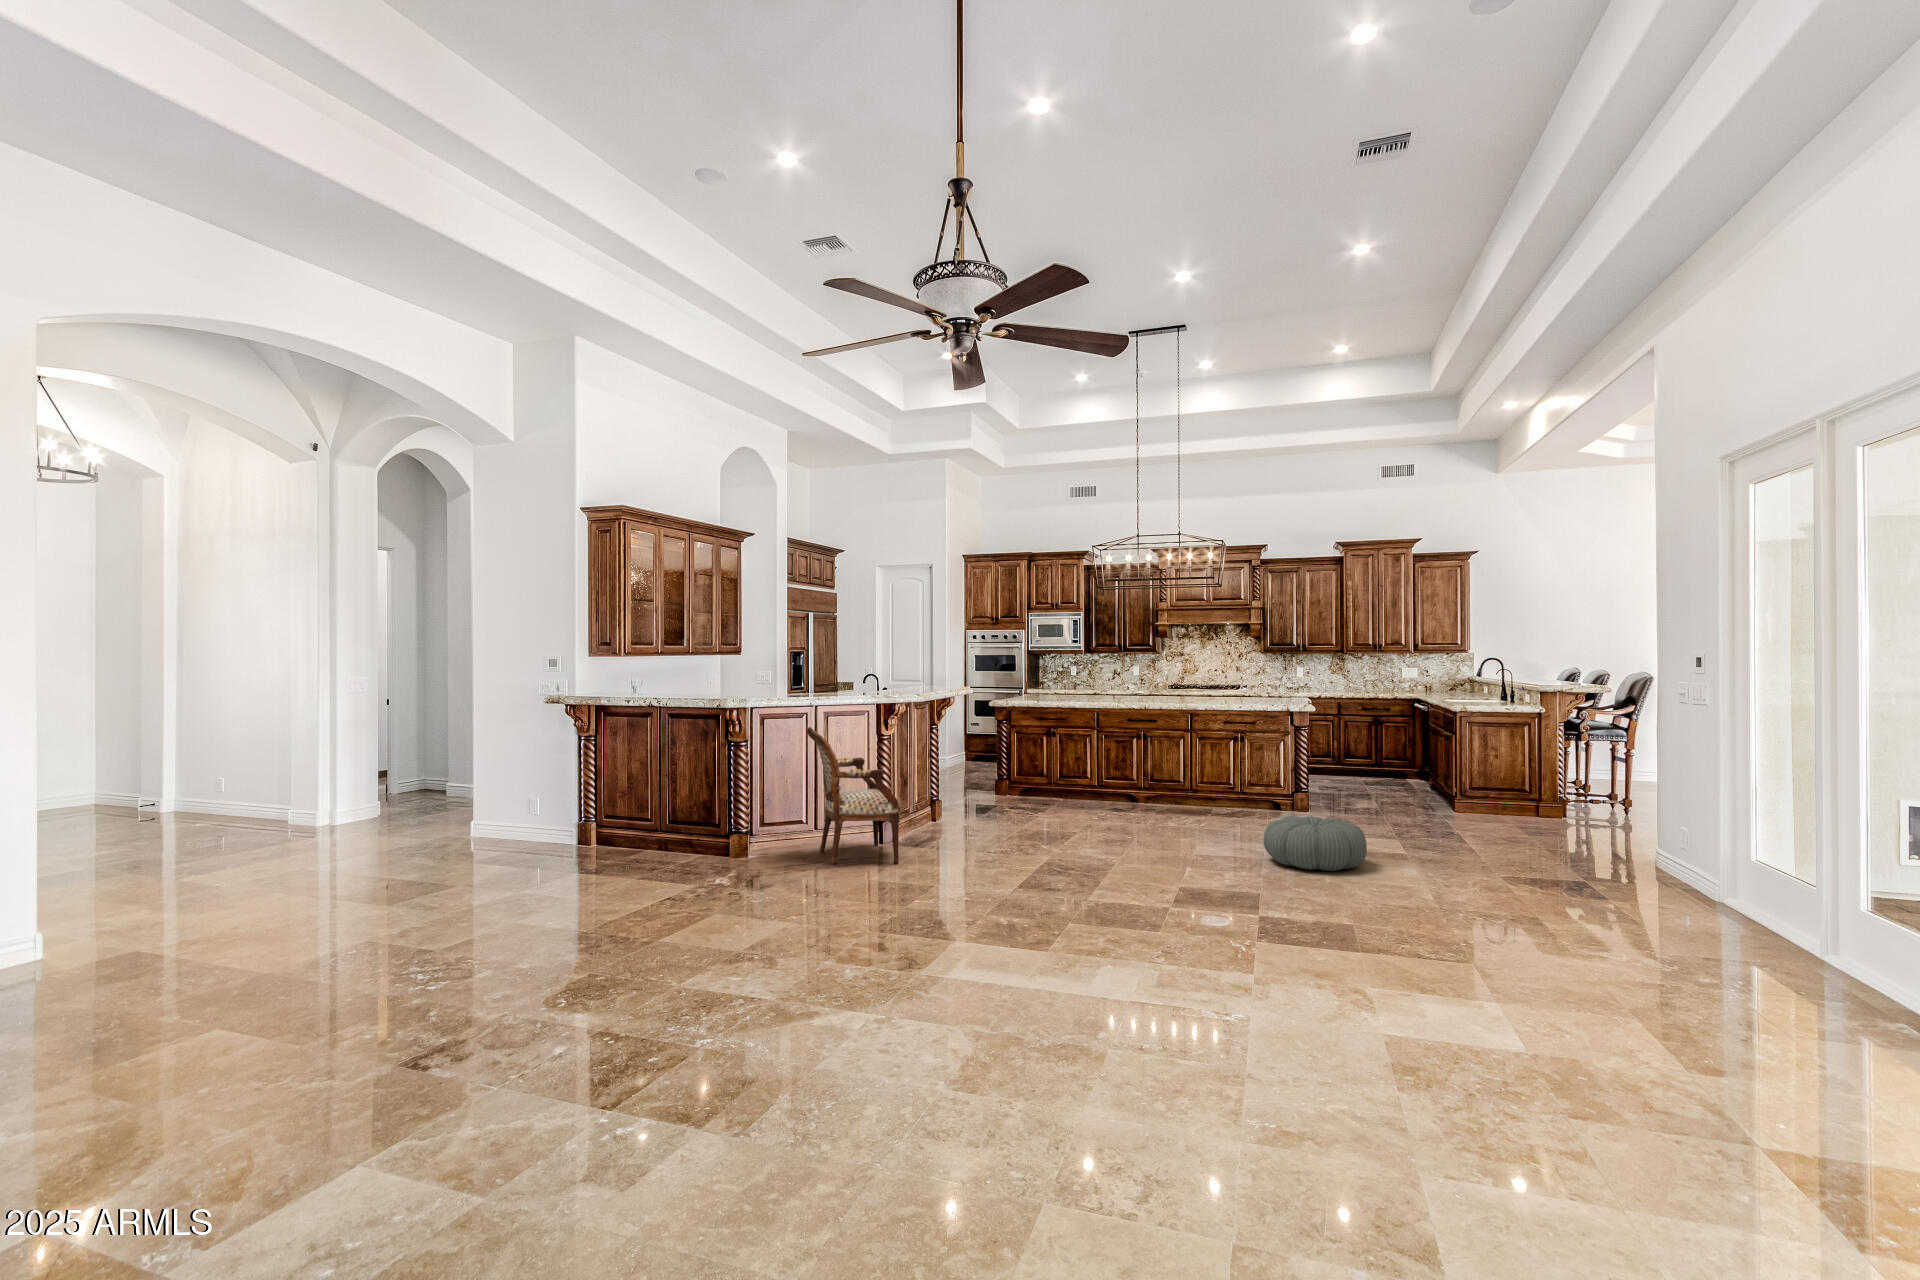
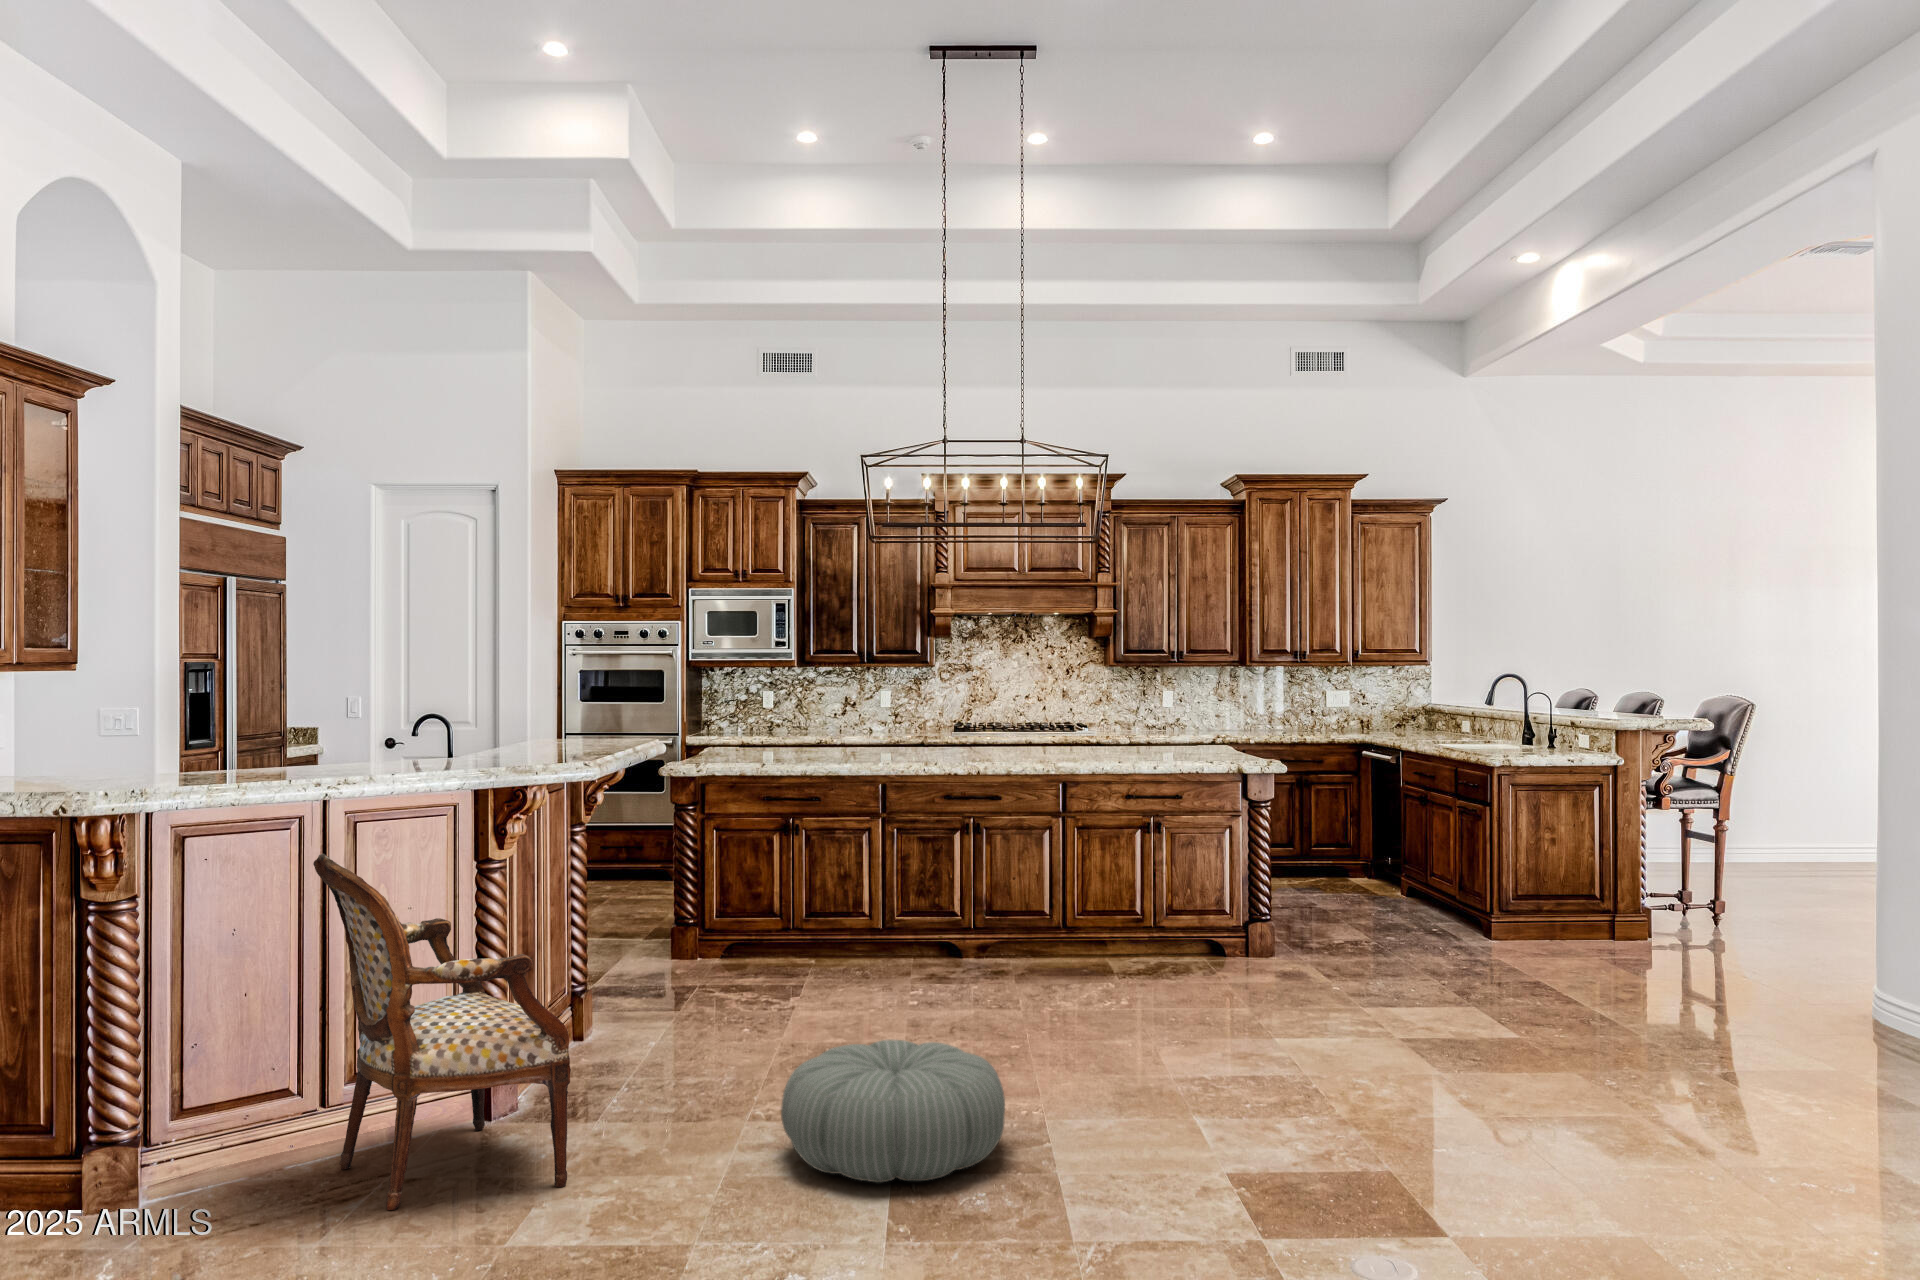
pouf: present [1263,816,1367,871] -> present [781,1040,1005,1183]

